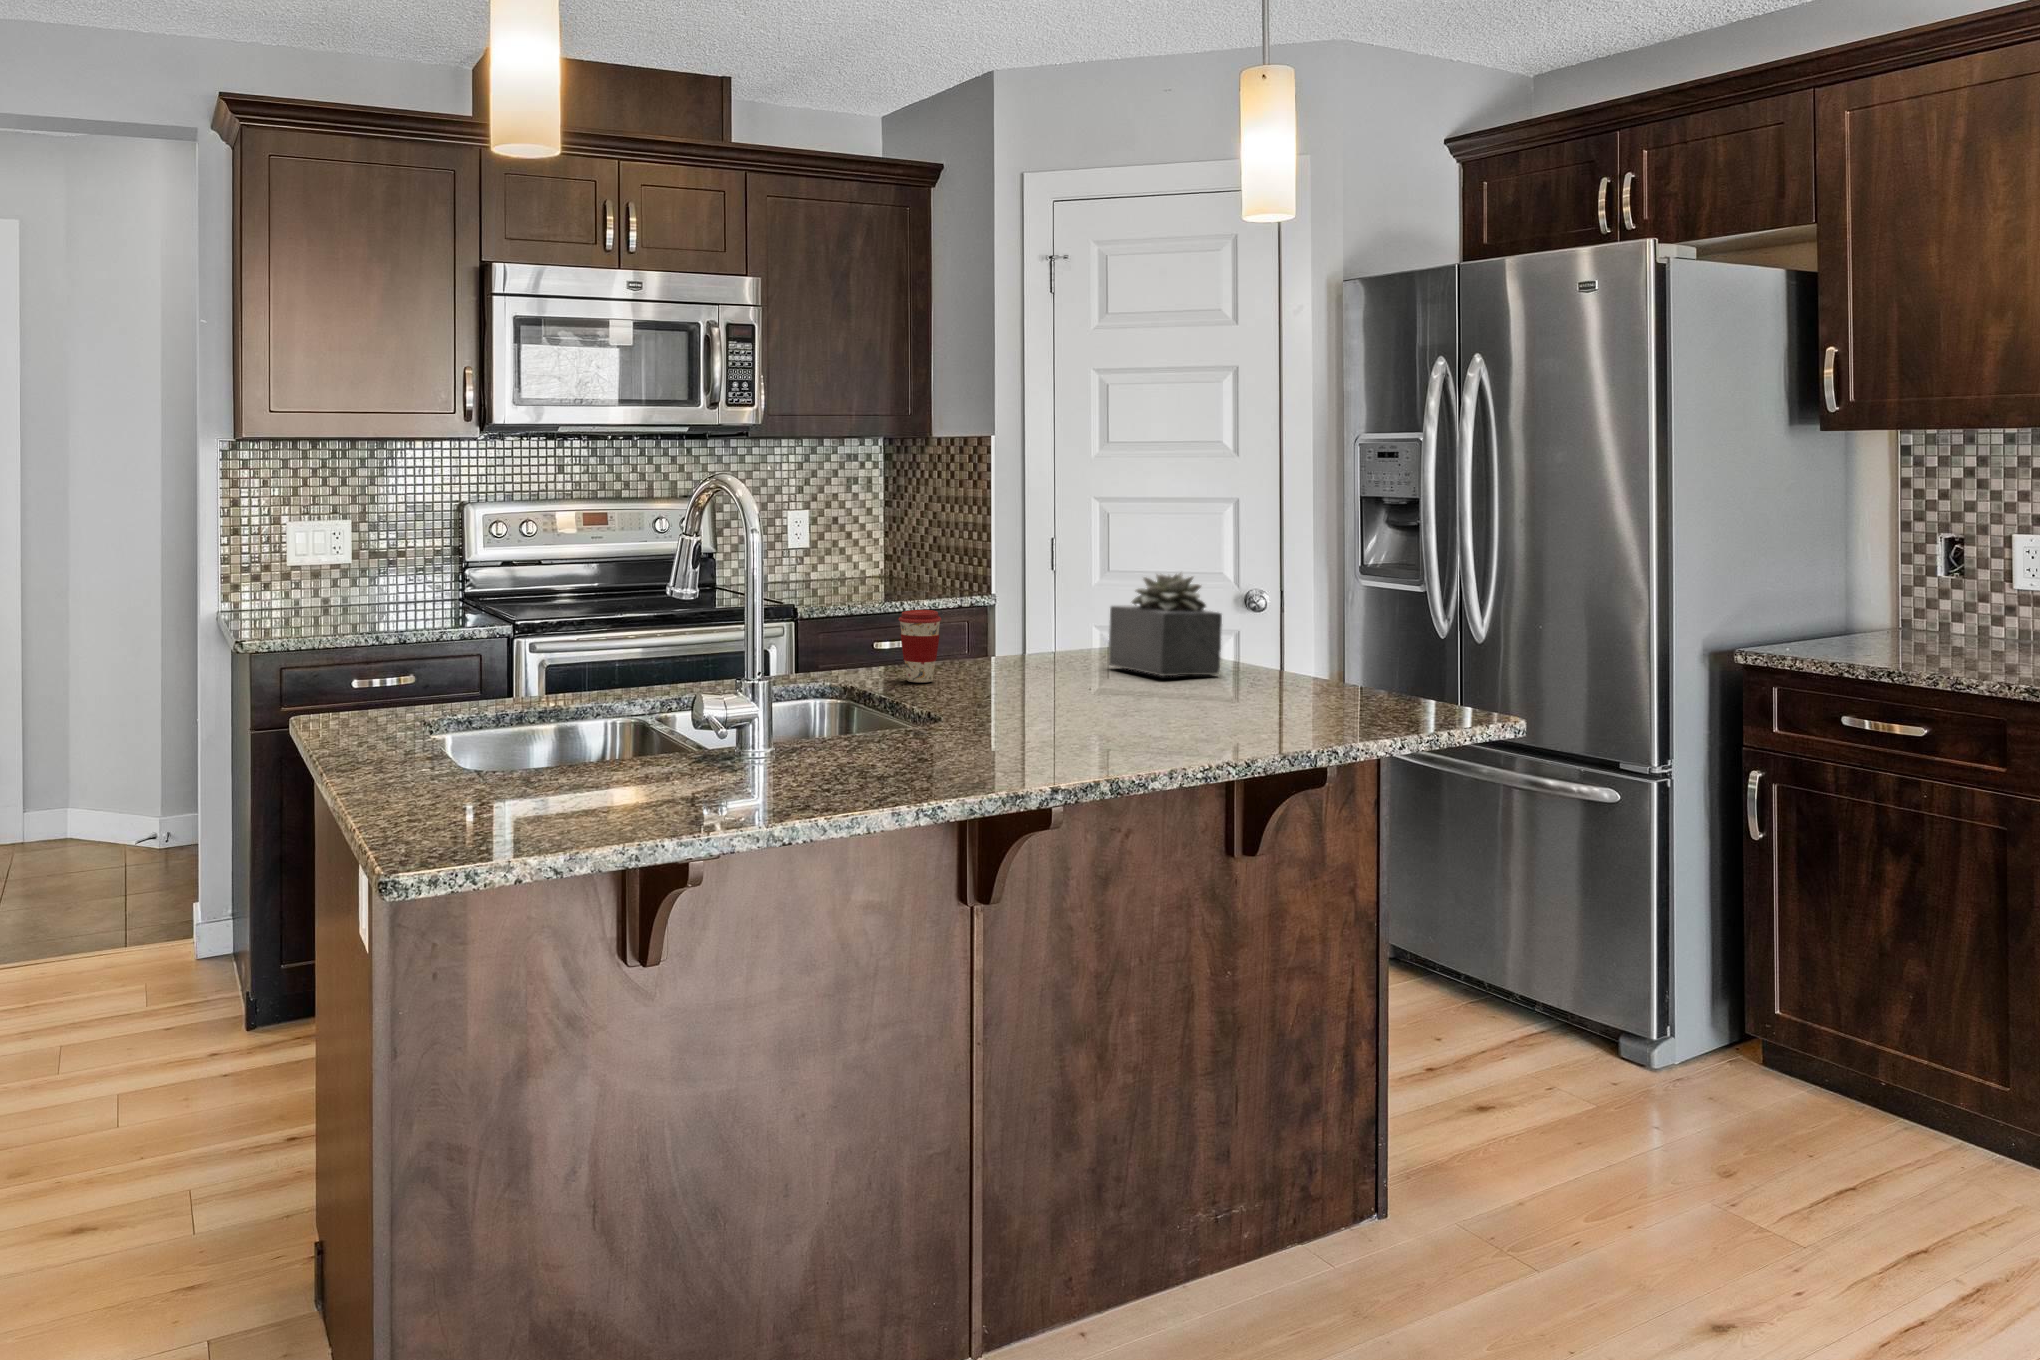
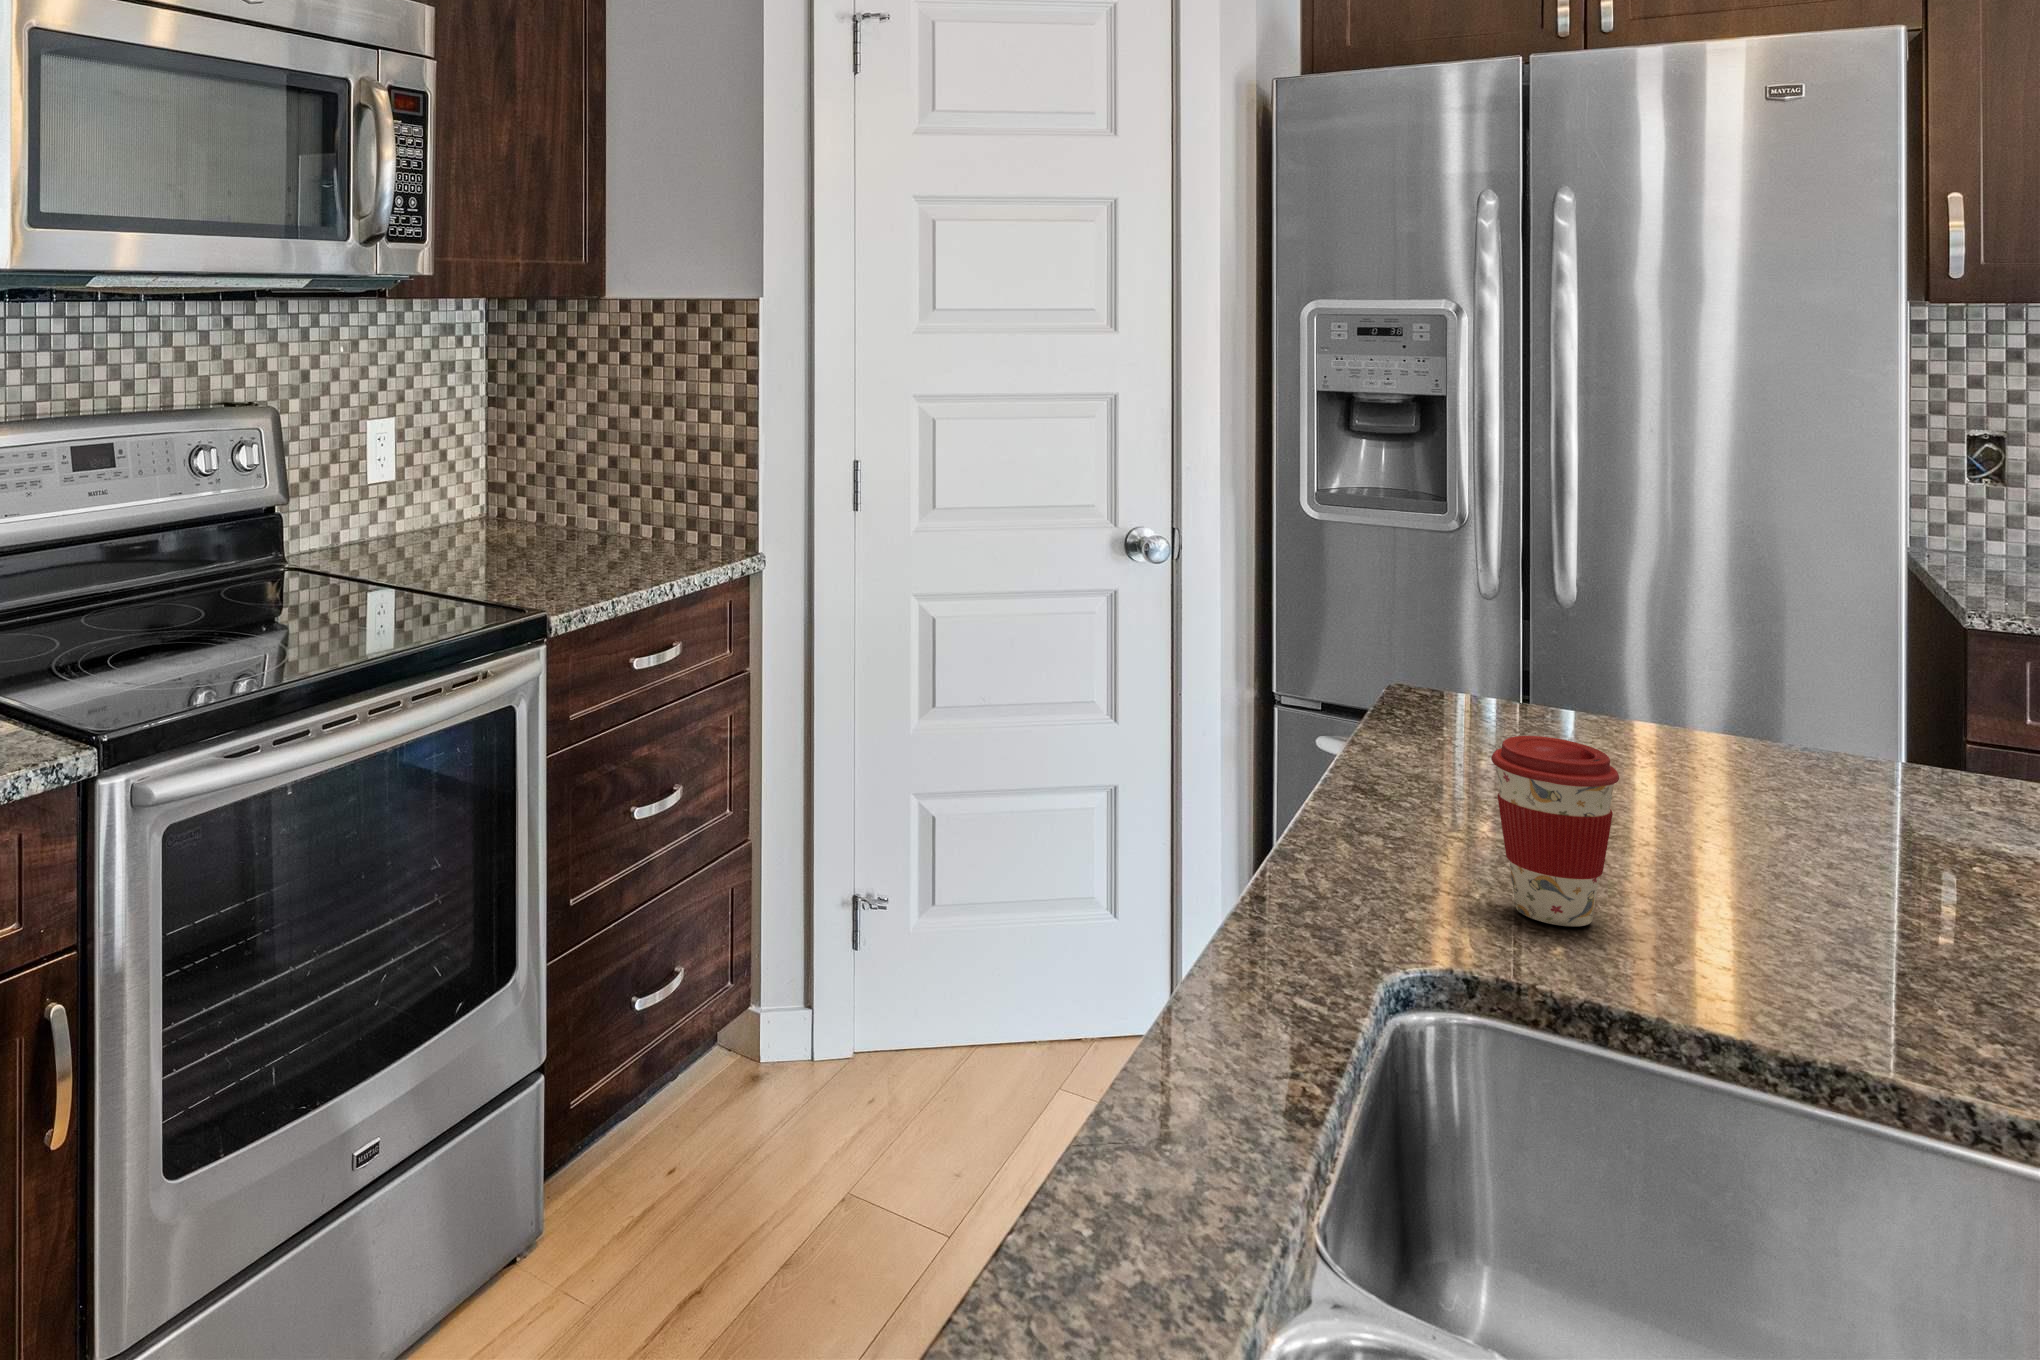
succulent plant: present [1109,573,1222,676] -> none [1657,592,1917,831]

